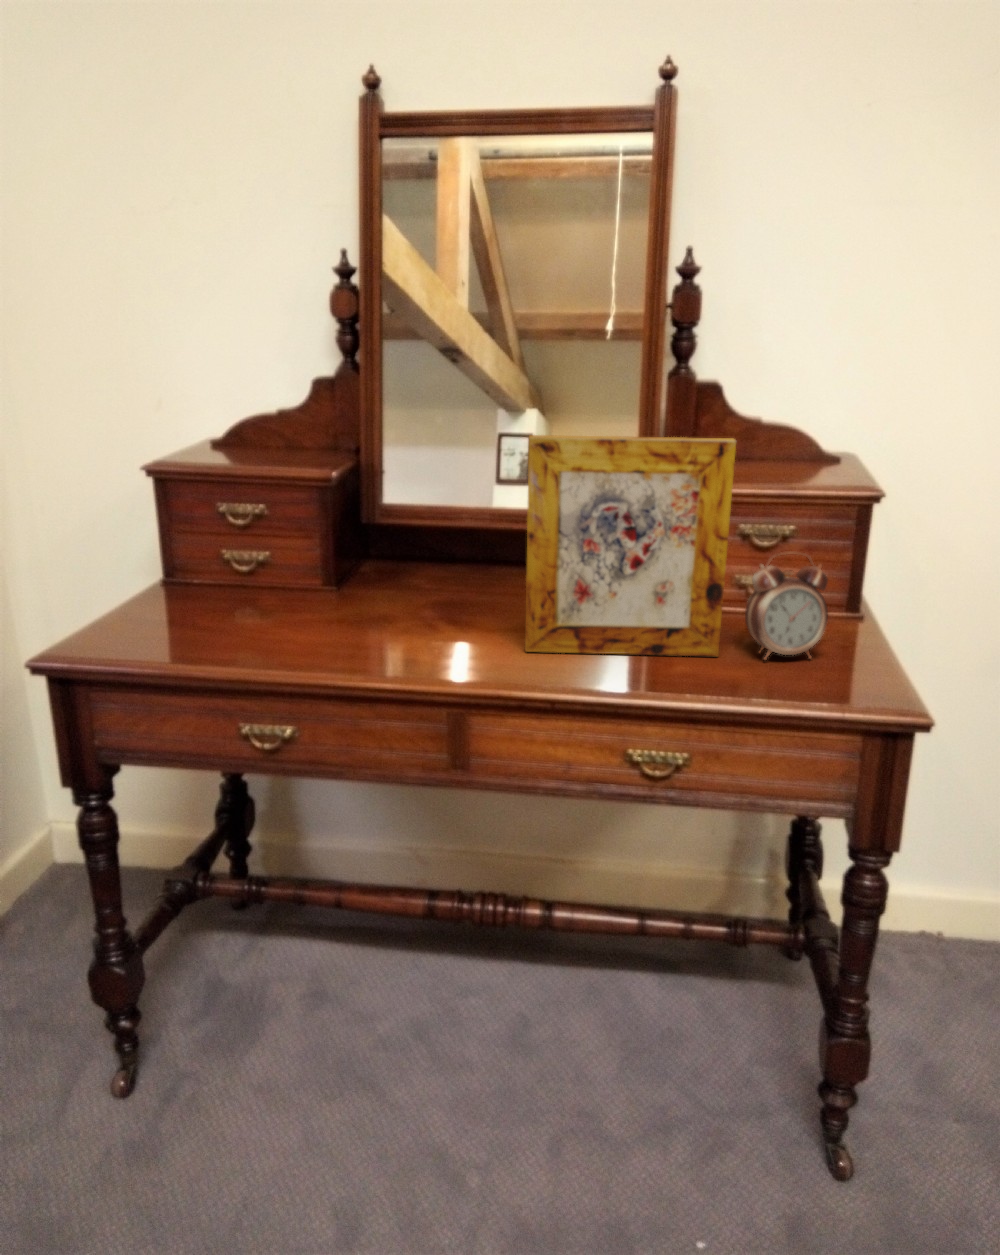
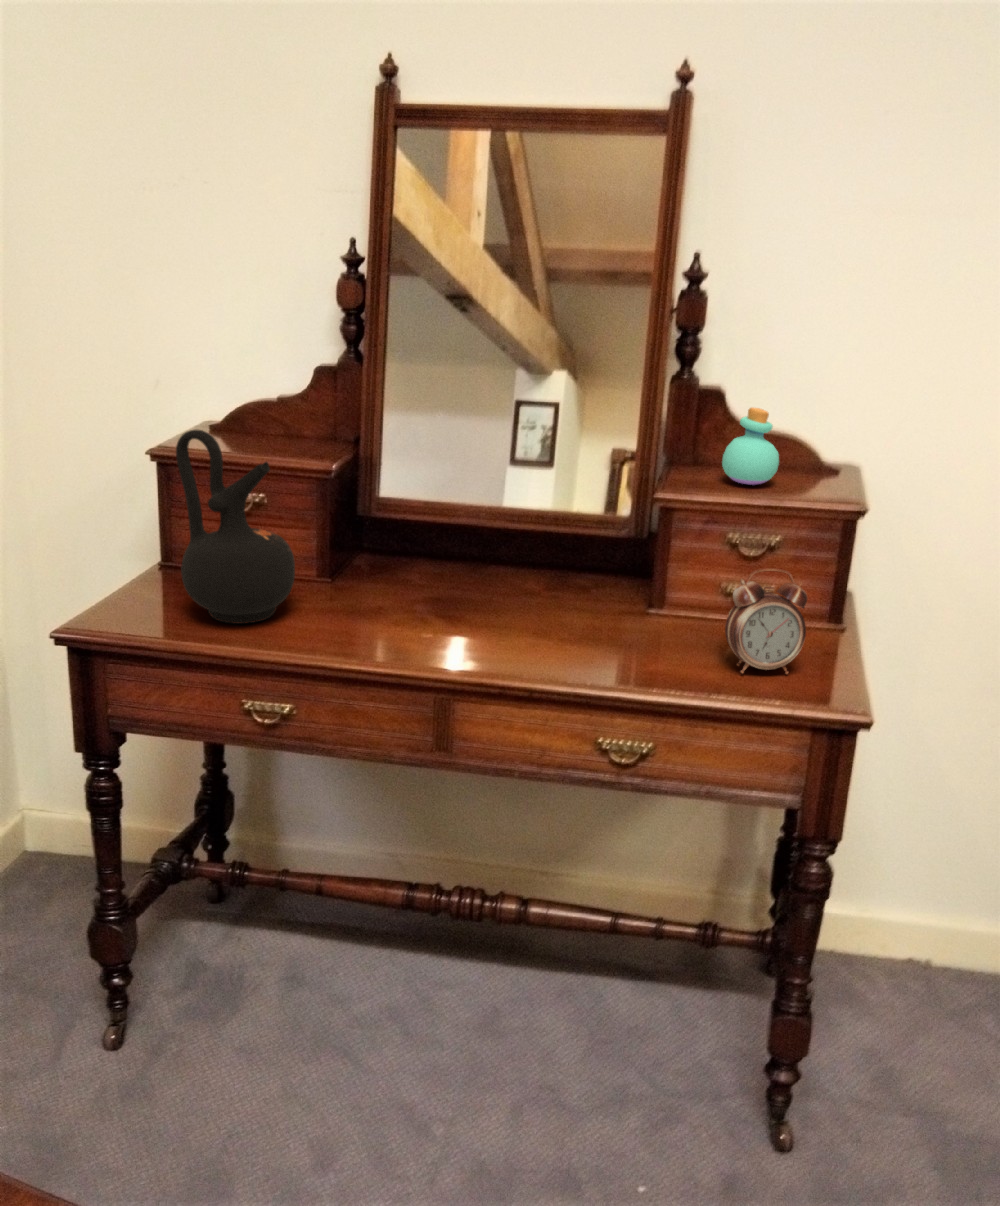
perfume bottle: none [727,396,784,474] -> present [722,408,779,485]
picture frame: present [525,435,736,656] -> none [508,444,721,667]
ceramic jug: none [175,438,302,636] -> present [176,430,295,624]

